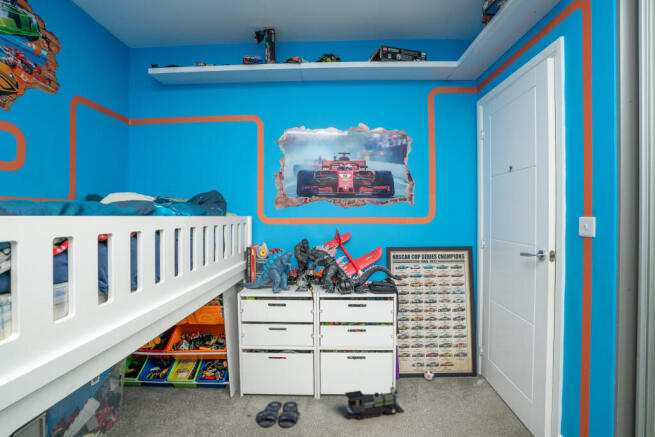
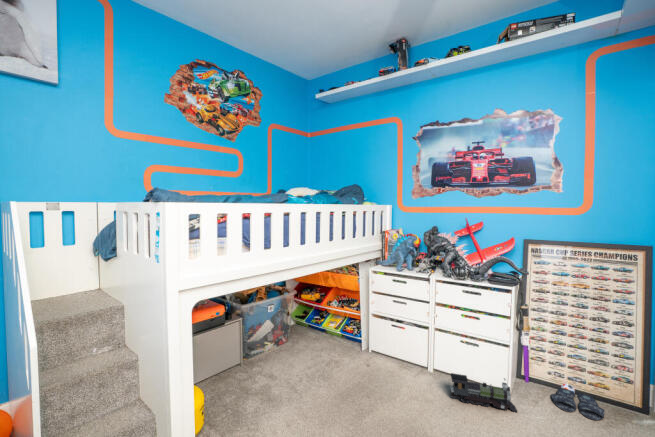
slippers: present [257,401,300,428] -> present [552,388,605,420]

